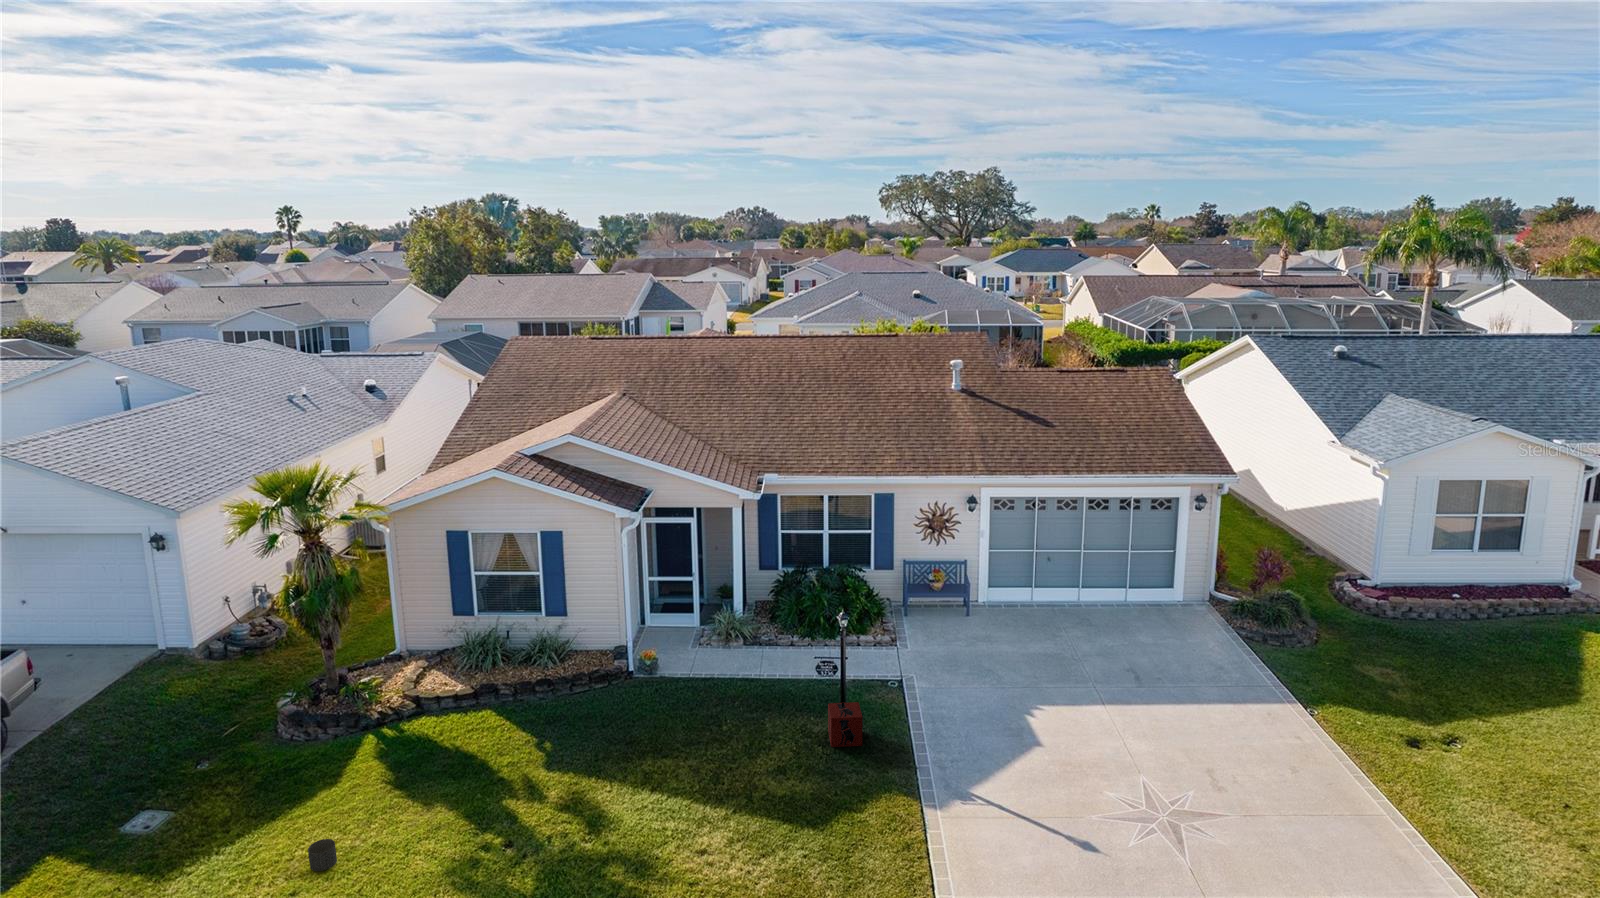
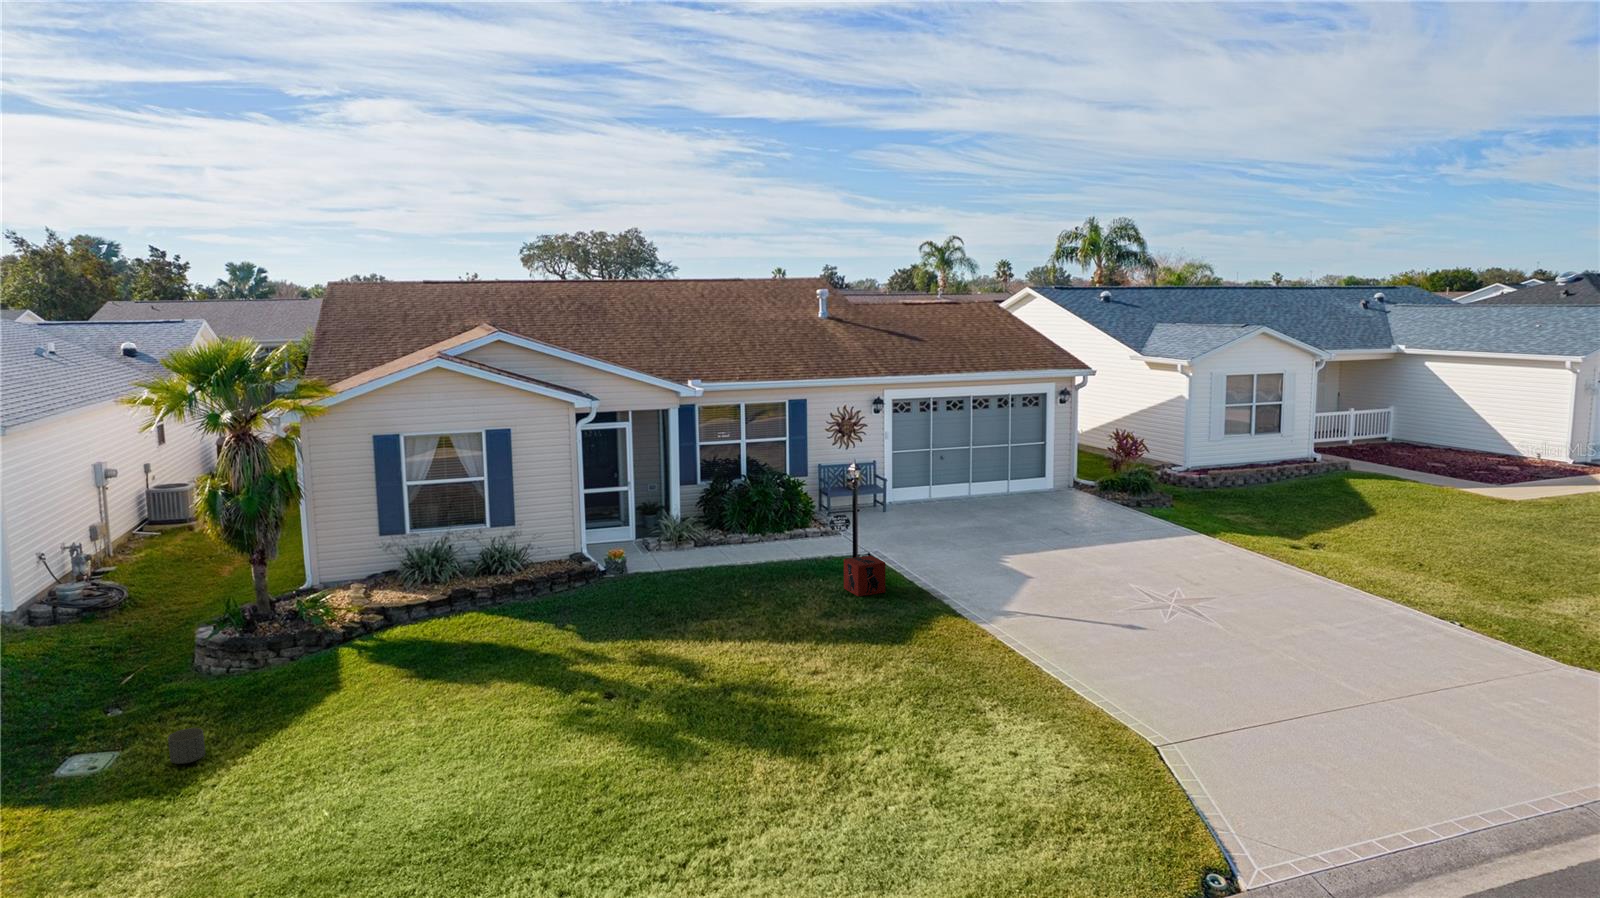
planter: present [308,839,337,871] -> present [168,728,205,764]

